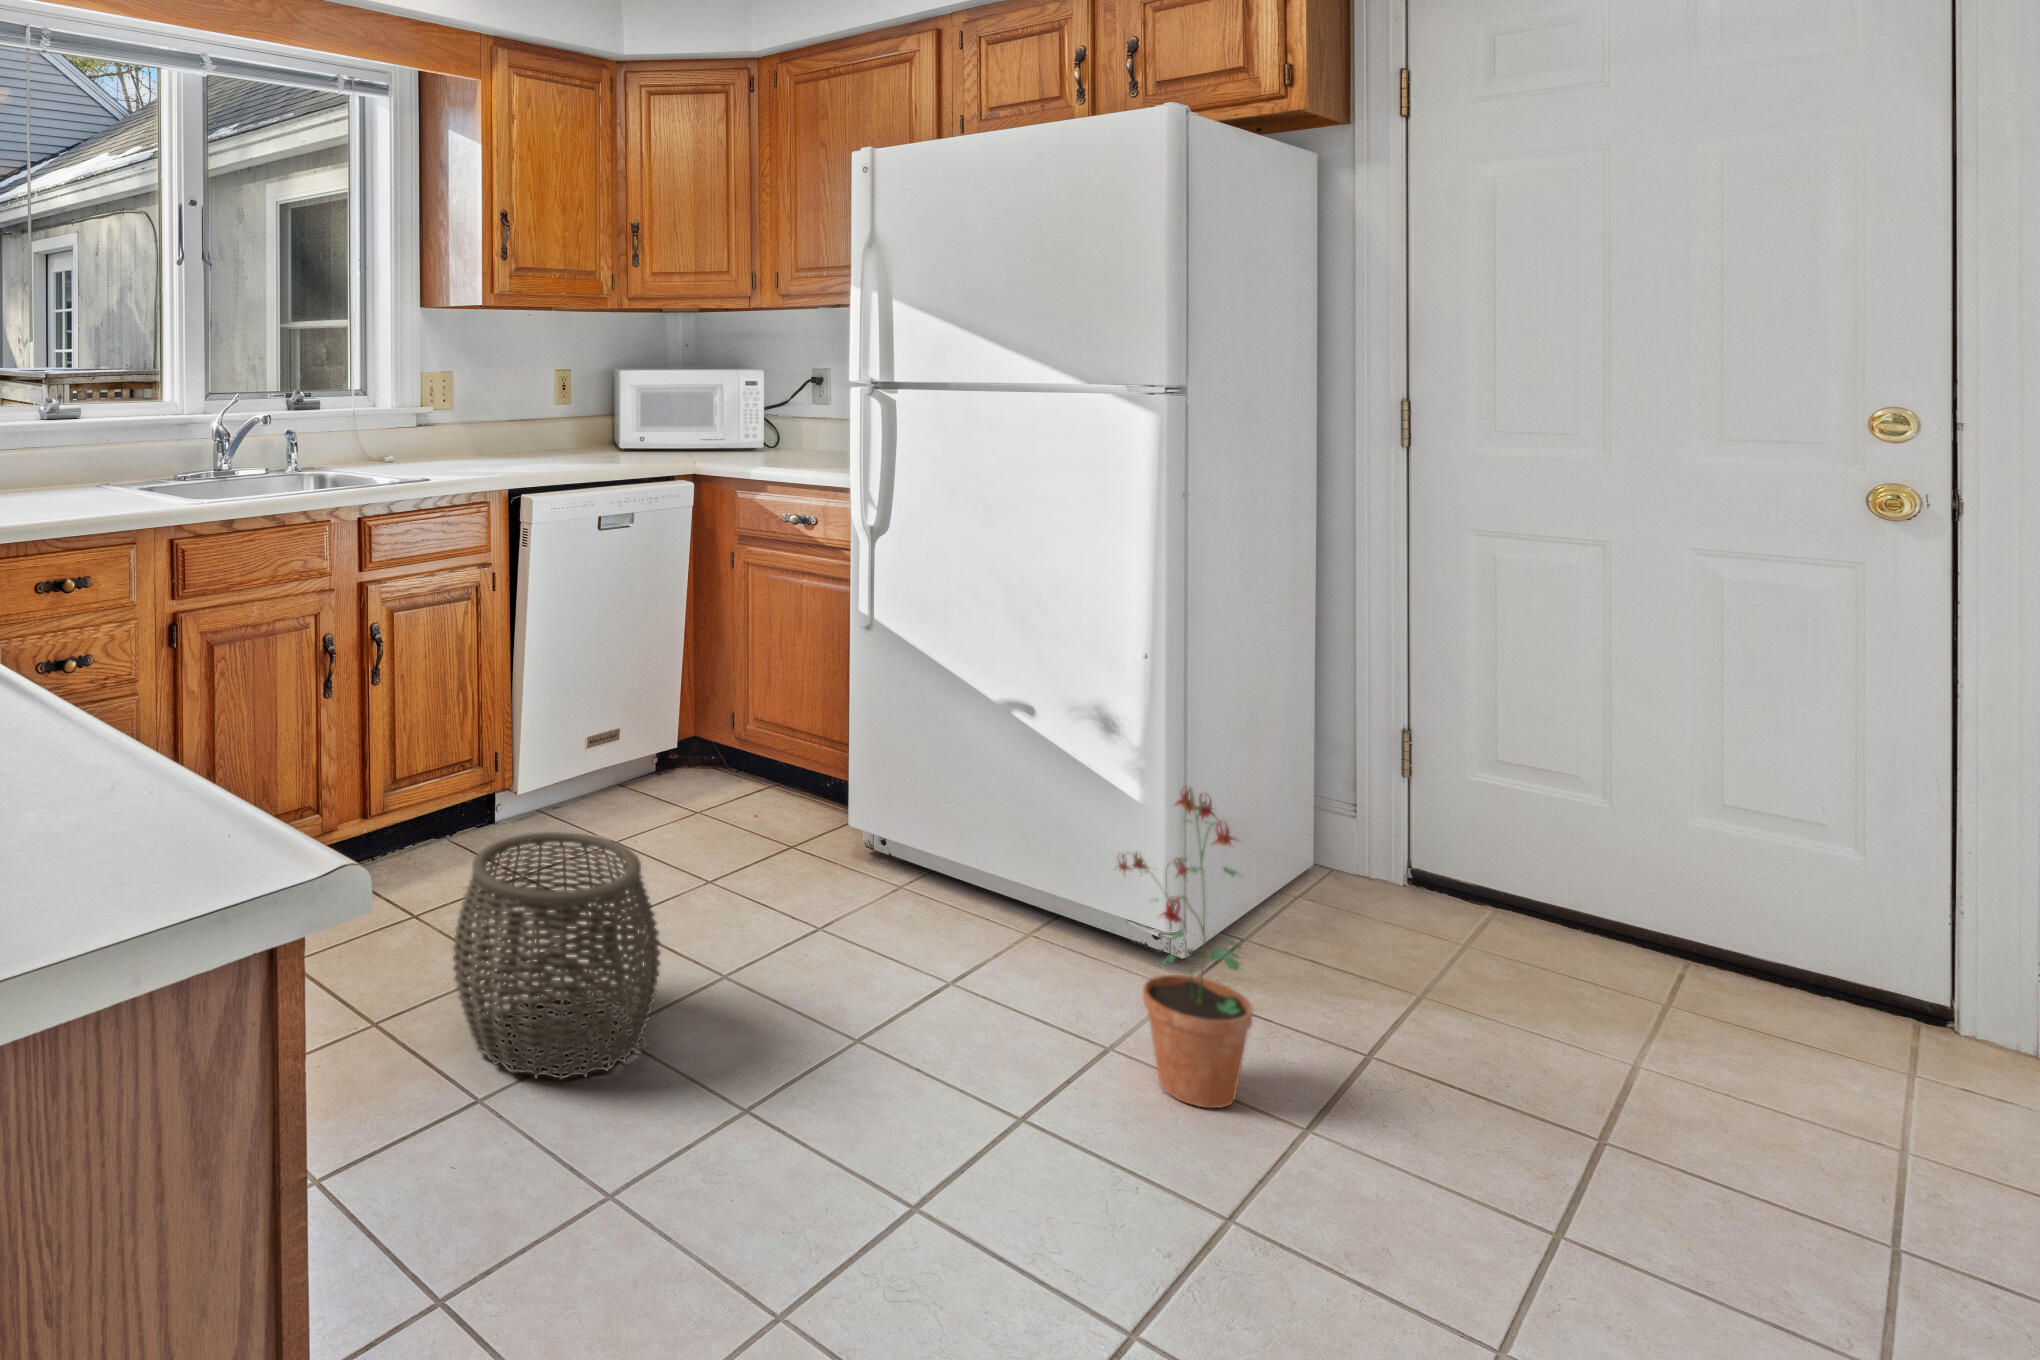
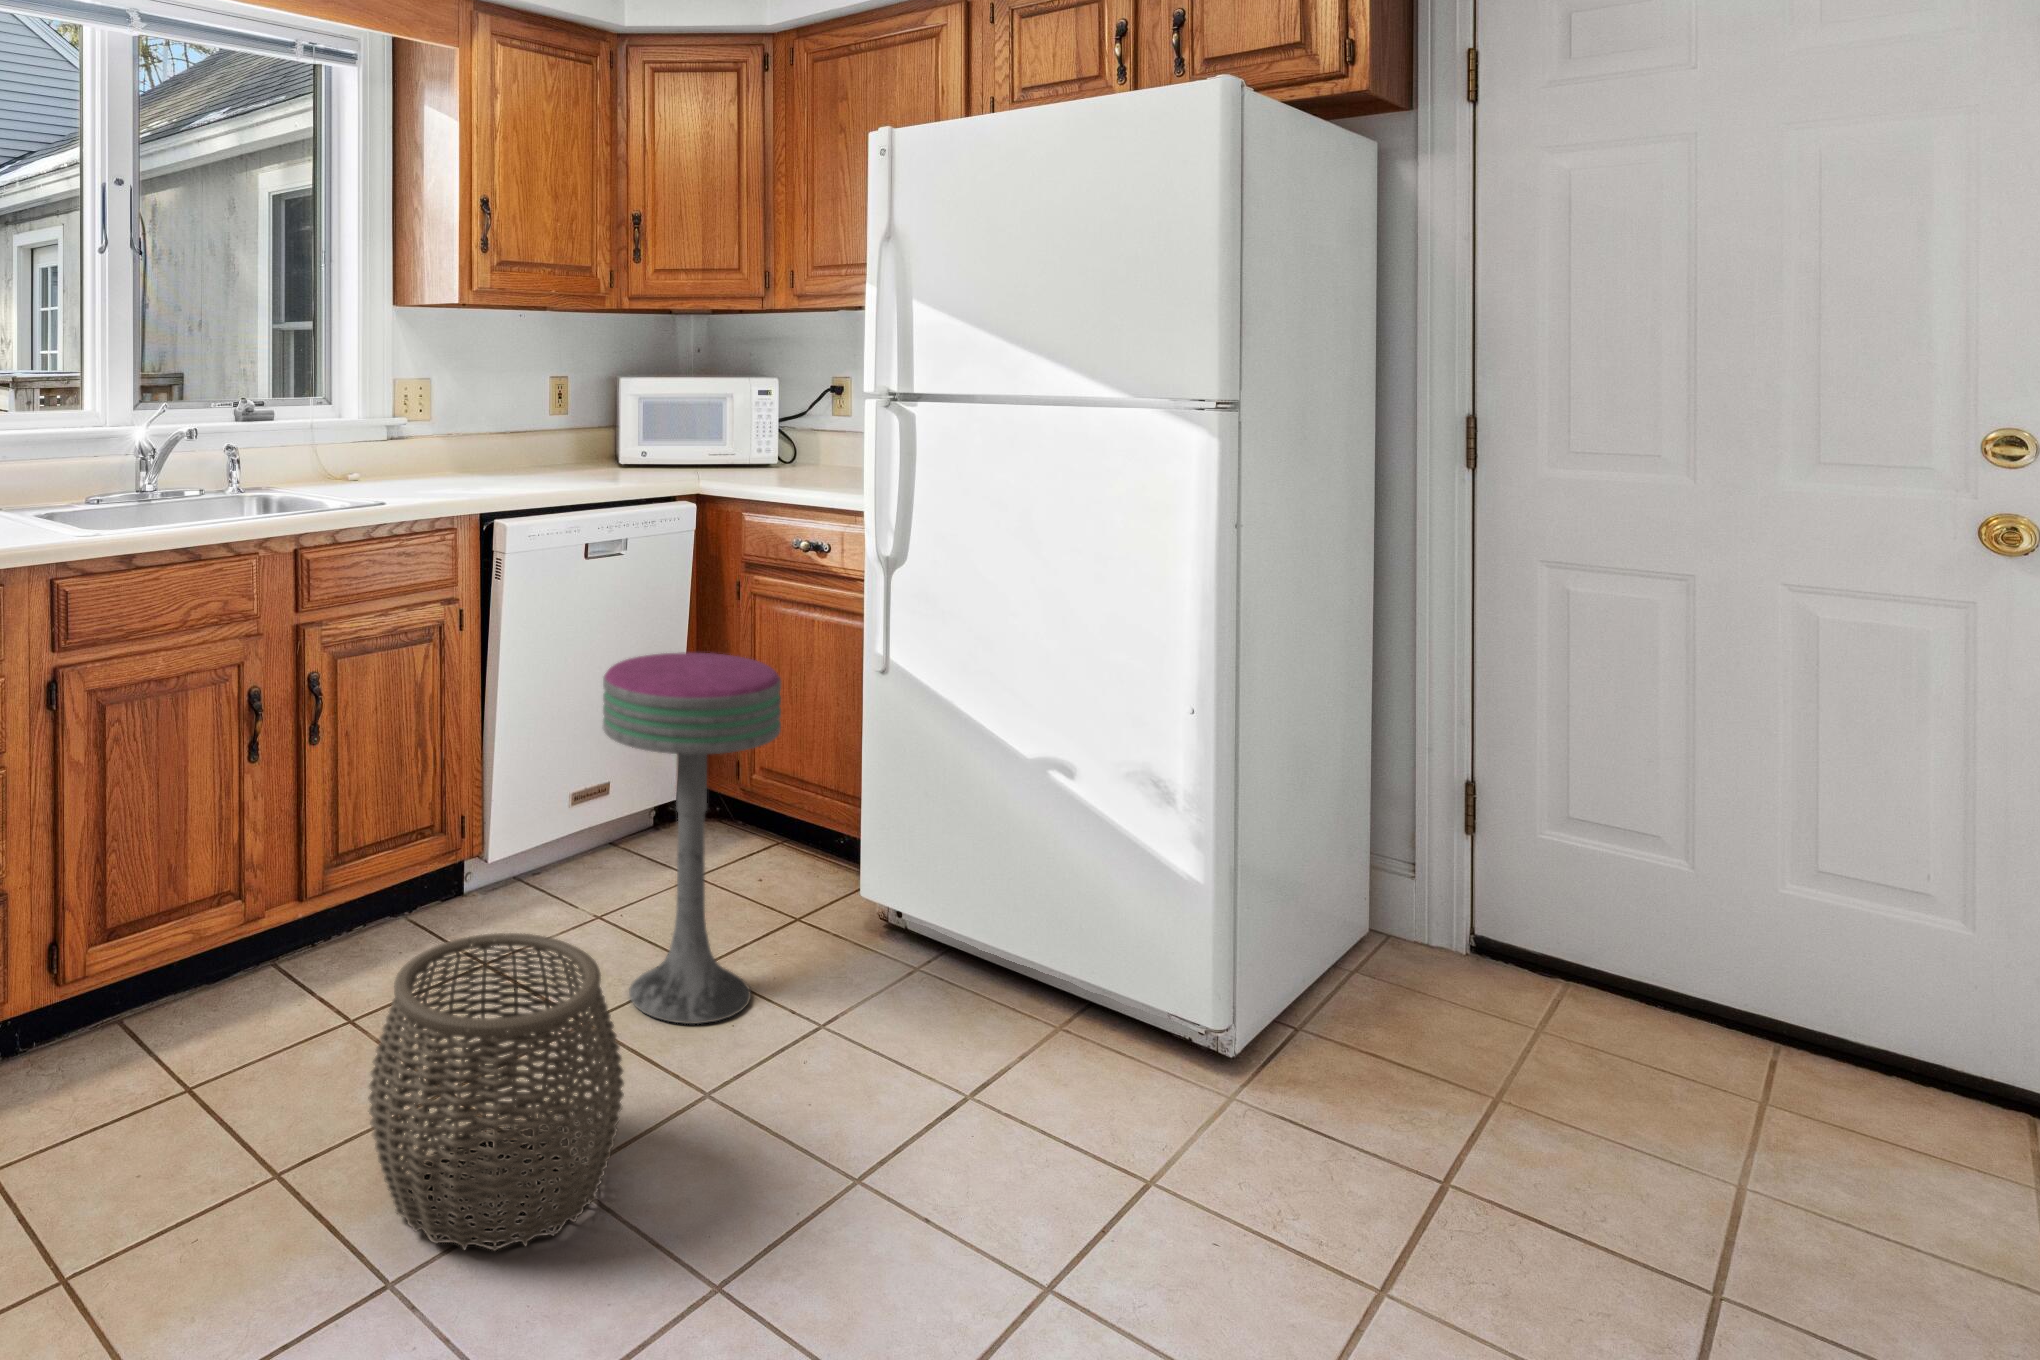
bar stool: none [626,608,781,923] -> present [603,652,781,1024]
potted plant: present [1118,788,1253,1108] -> none [1155,872,1318,1263]

